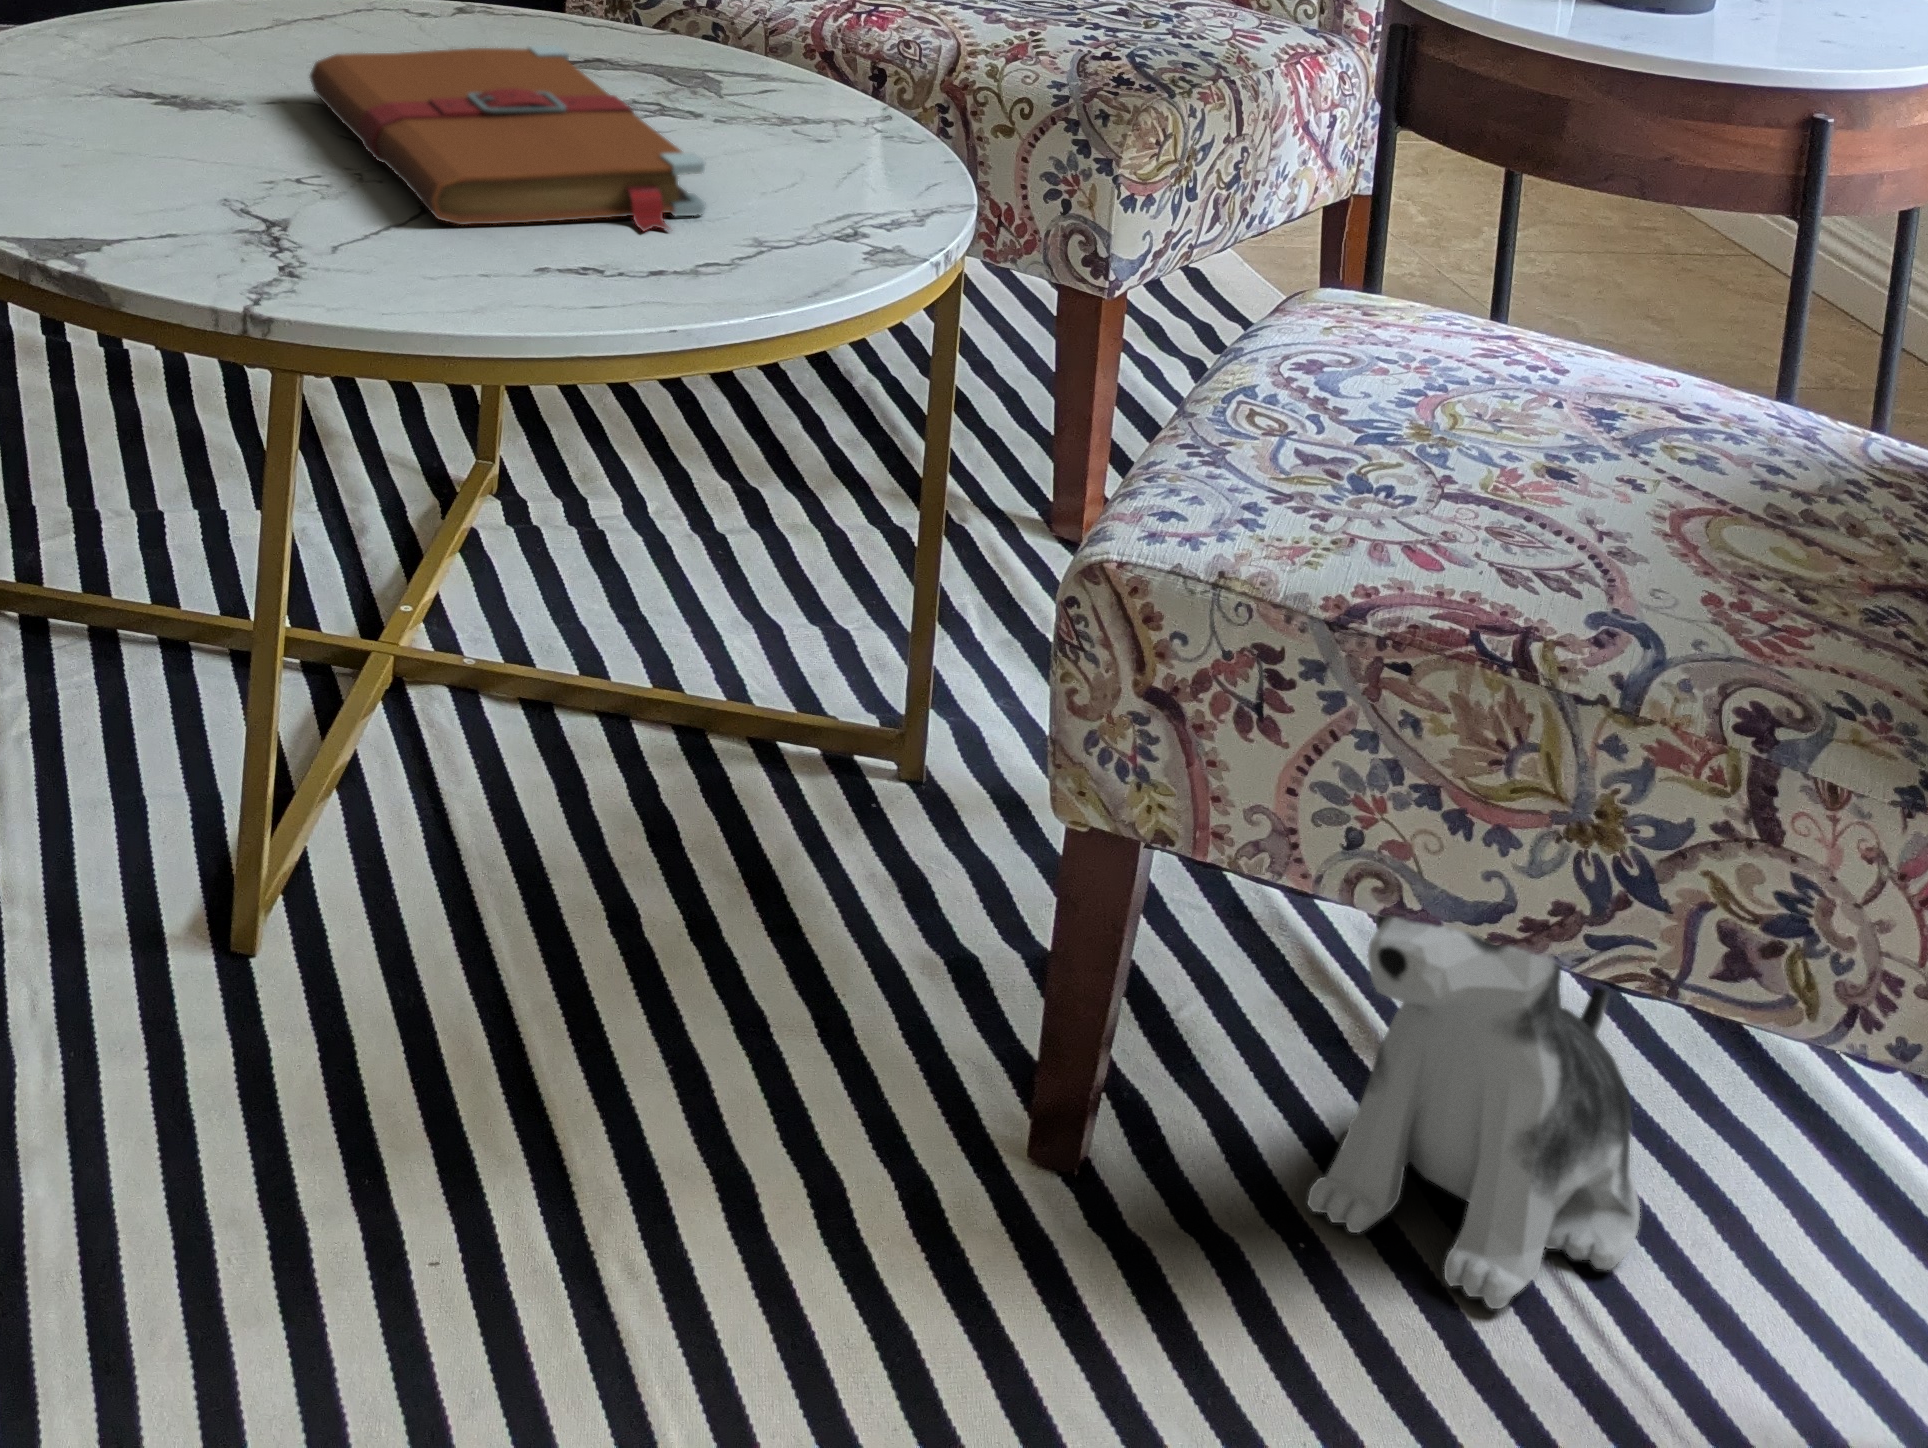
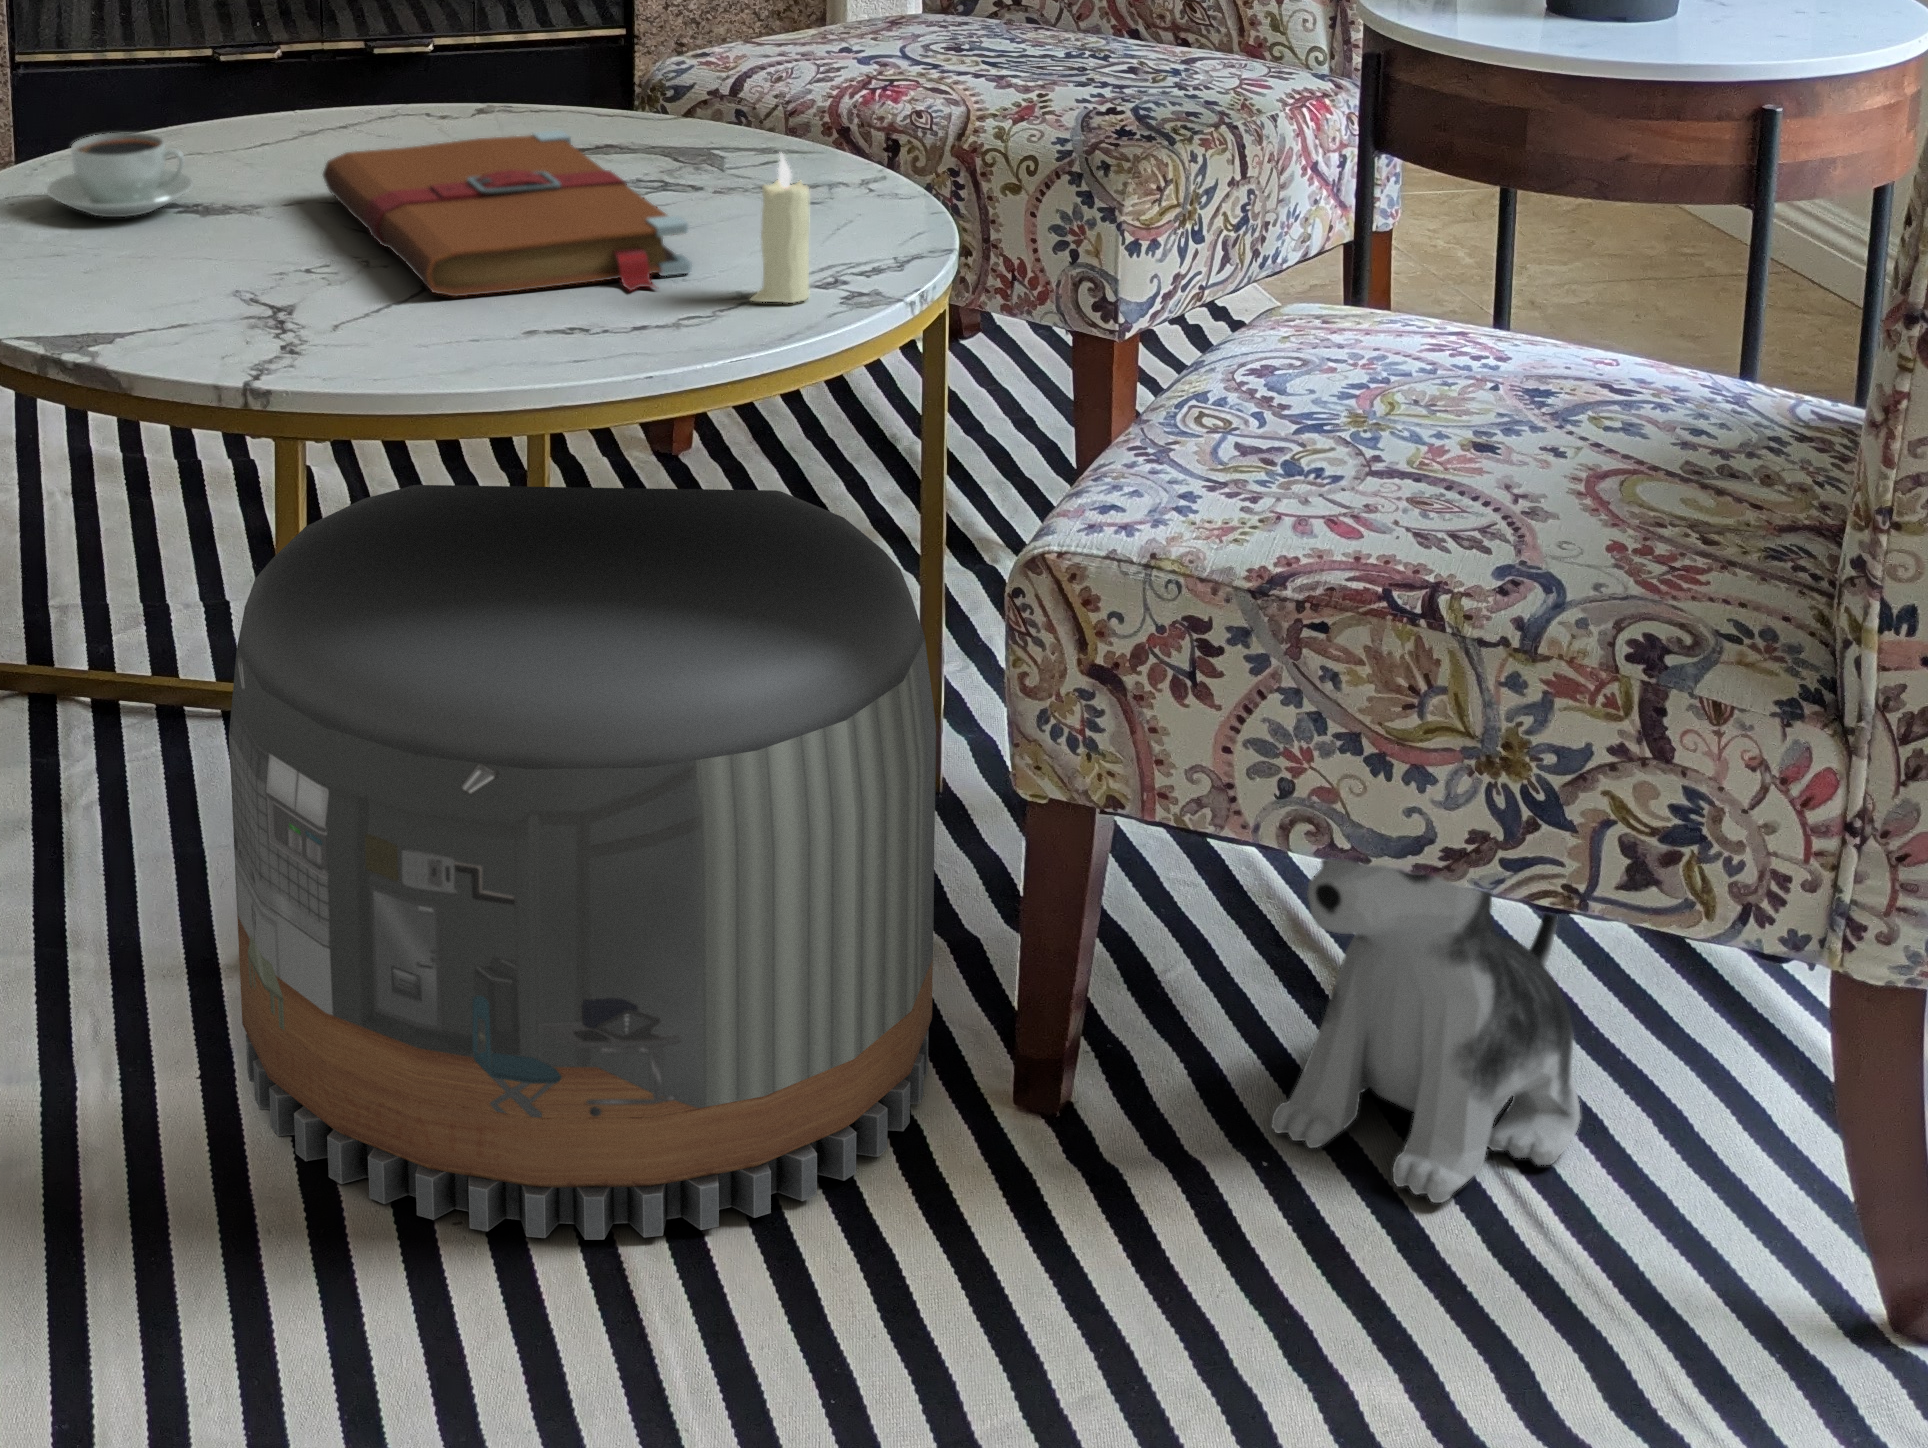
coffee cup: none [21,16,175,106] -> present [47,133,194,217]
candle: none [770,99,841,258] -> present [751,153,810,303]
pouf: none [198,415,969,1295] -> present [229,485,936,1240]

